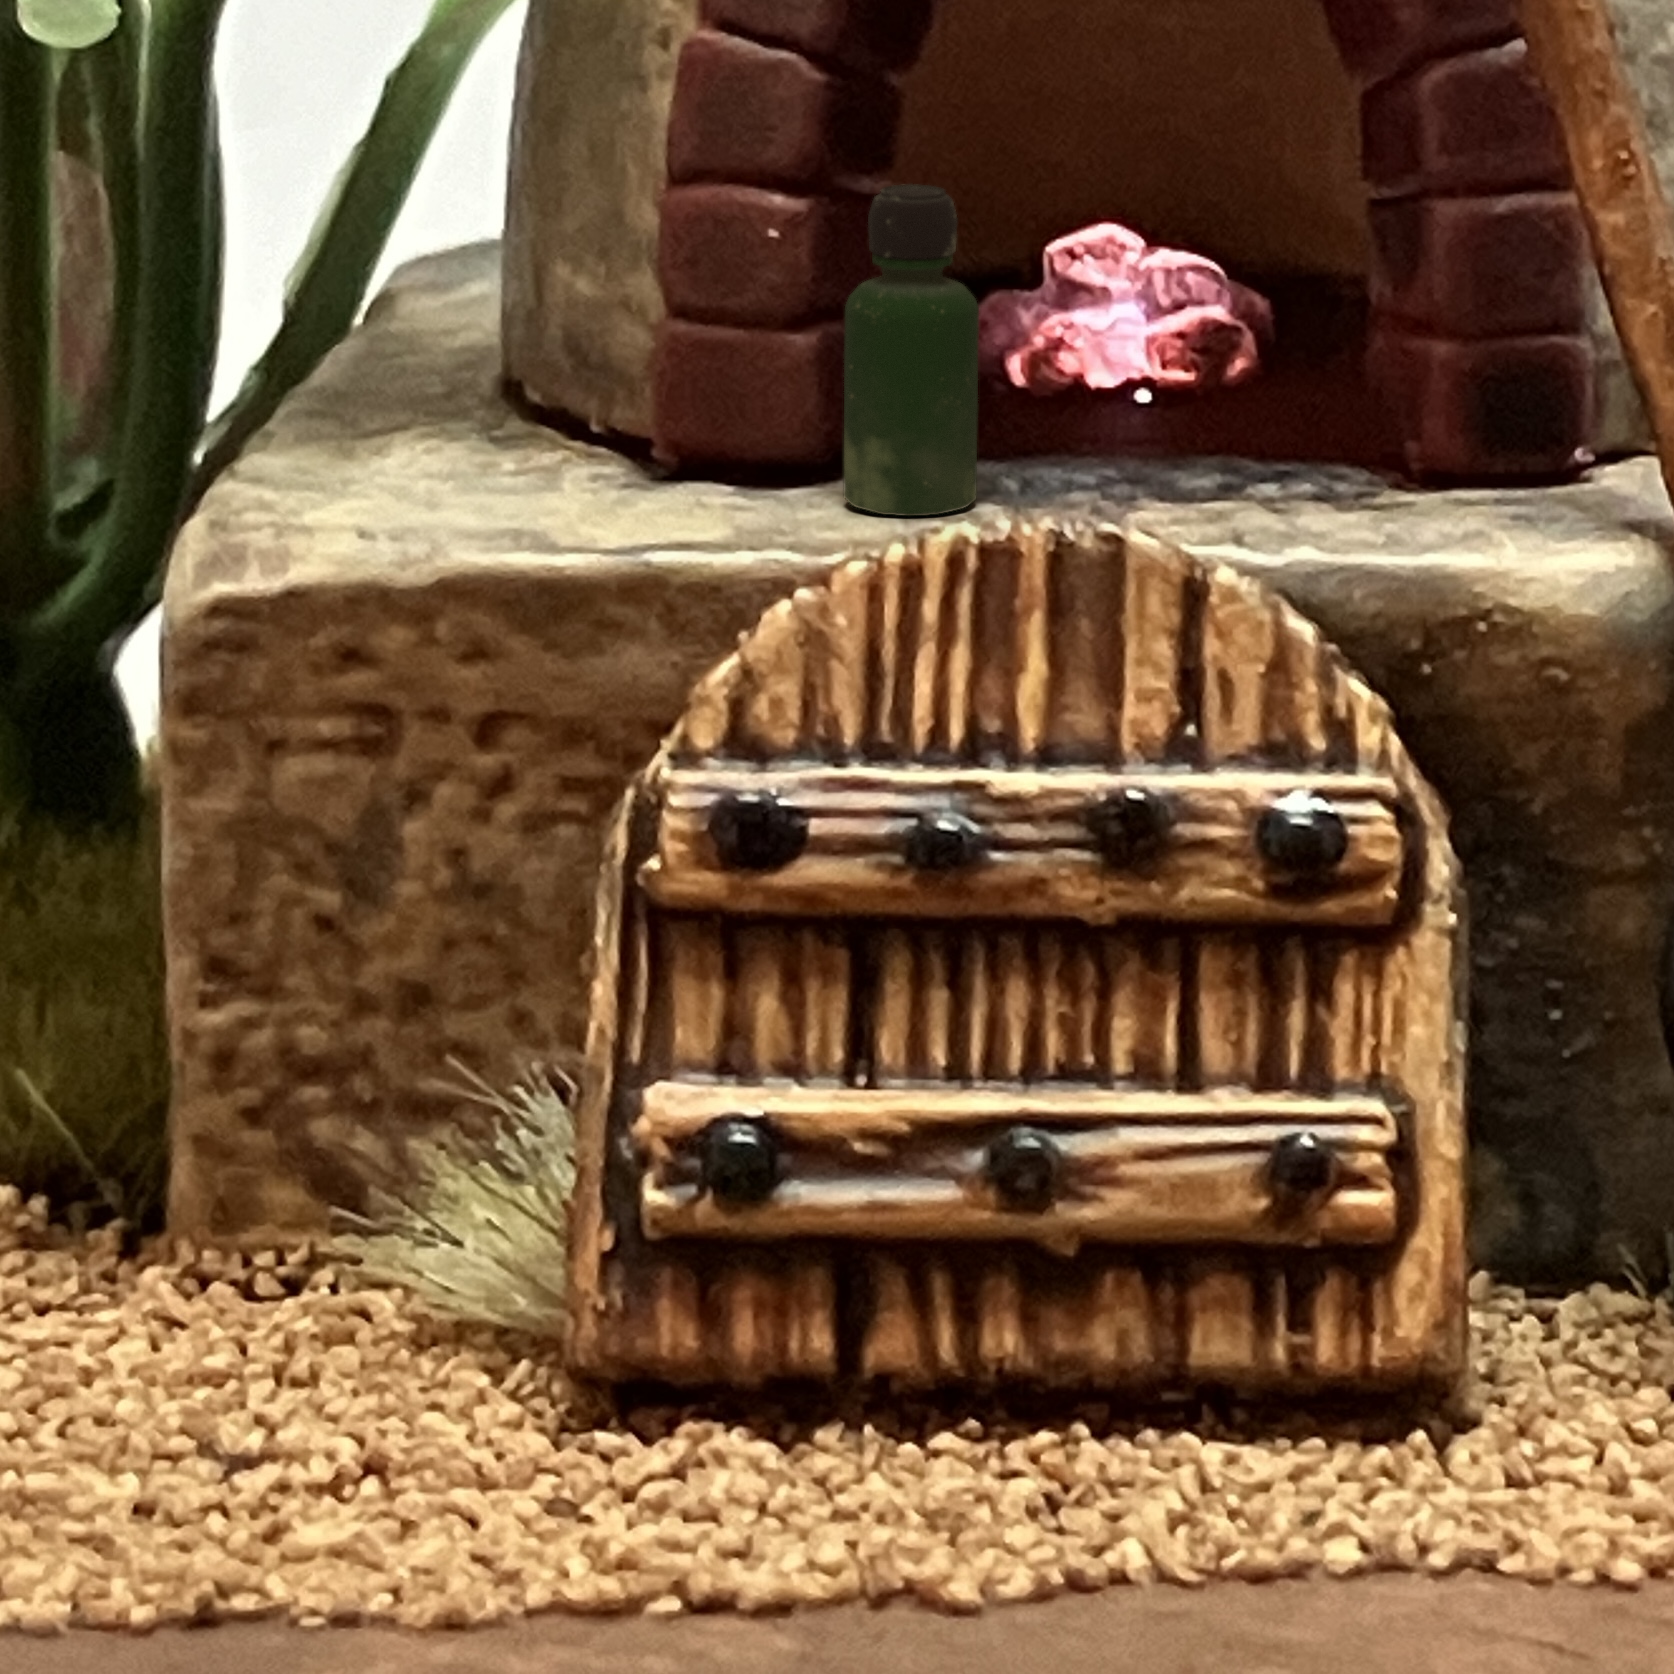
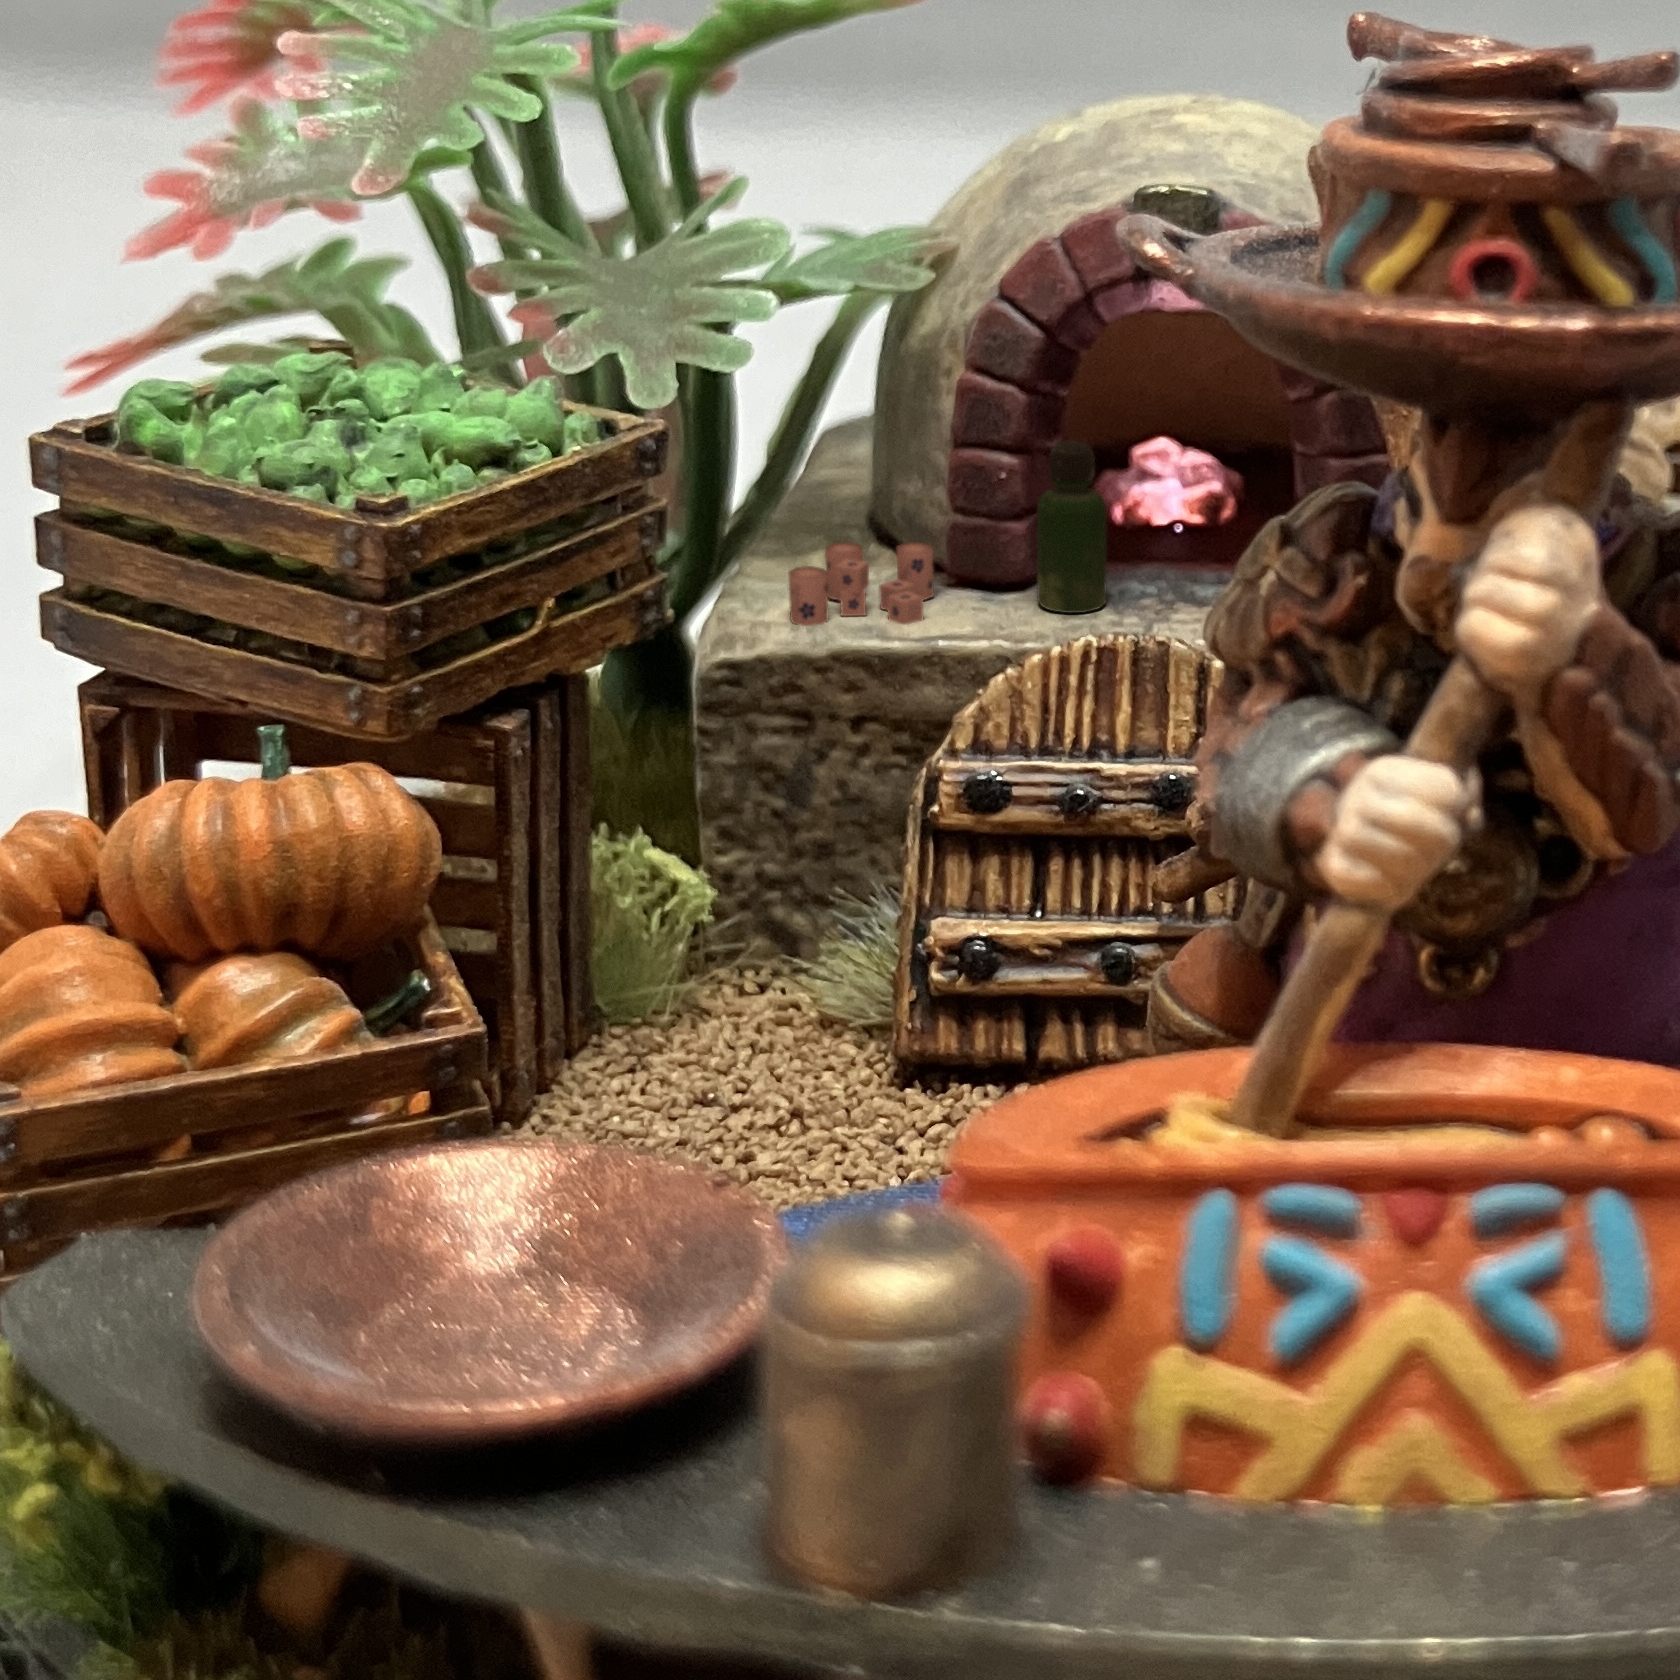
candle: none [359,391,640,539] -> present [788,542,934,626]

